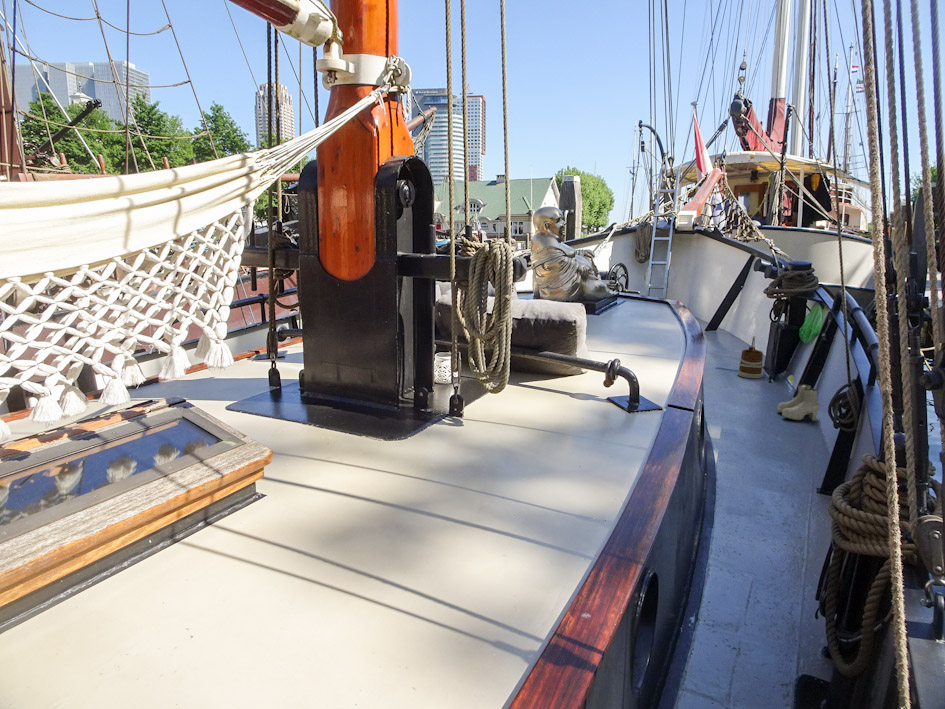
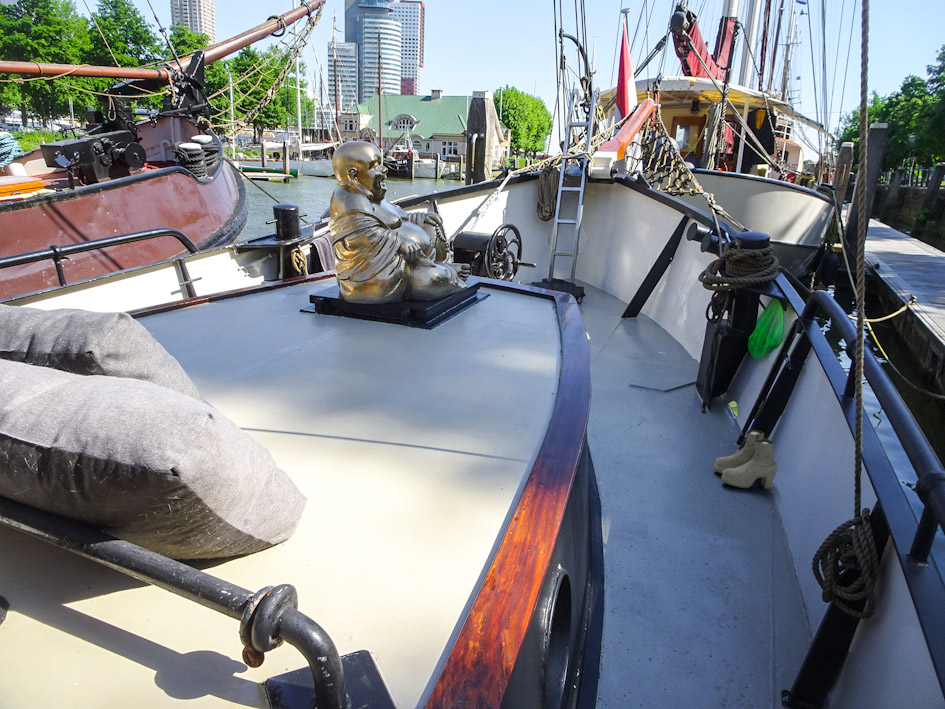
wooden bucket: present [738,336,763,378] -> none [661,342,697,405]

